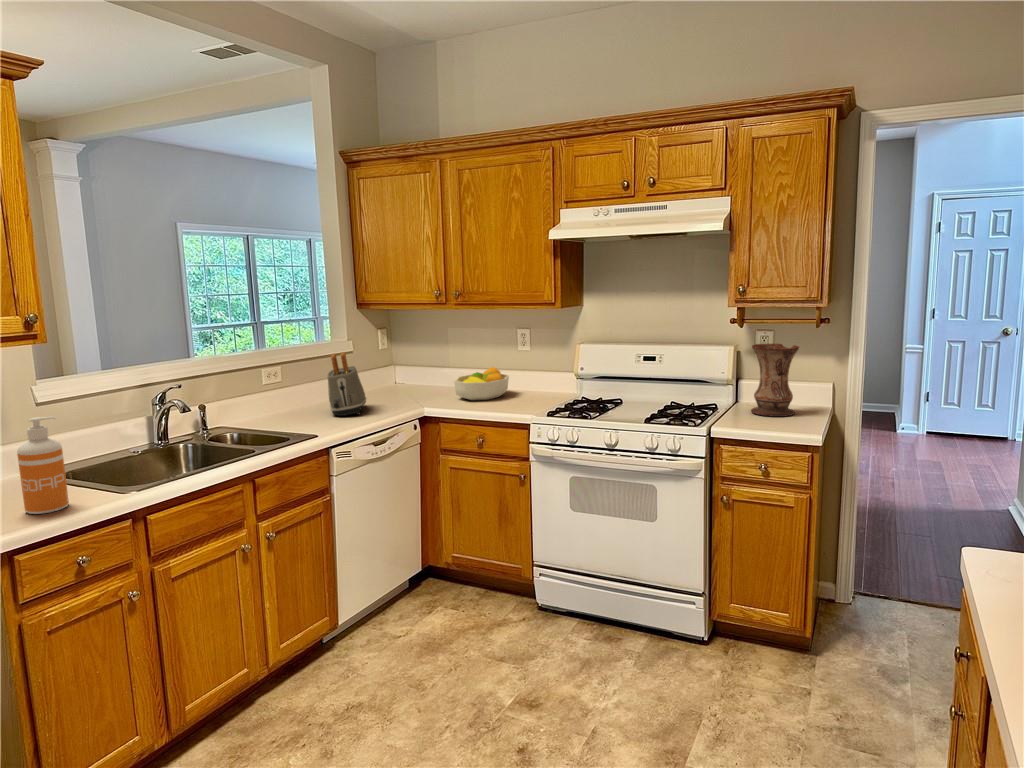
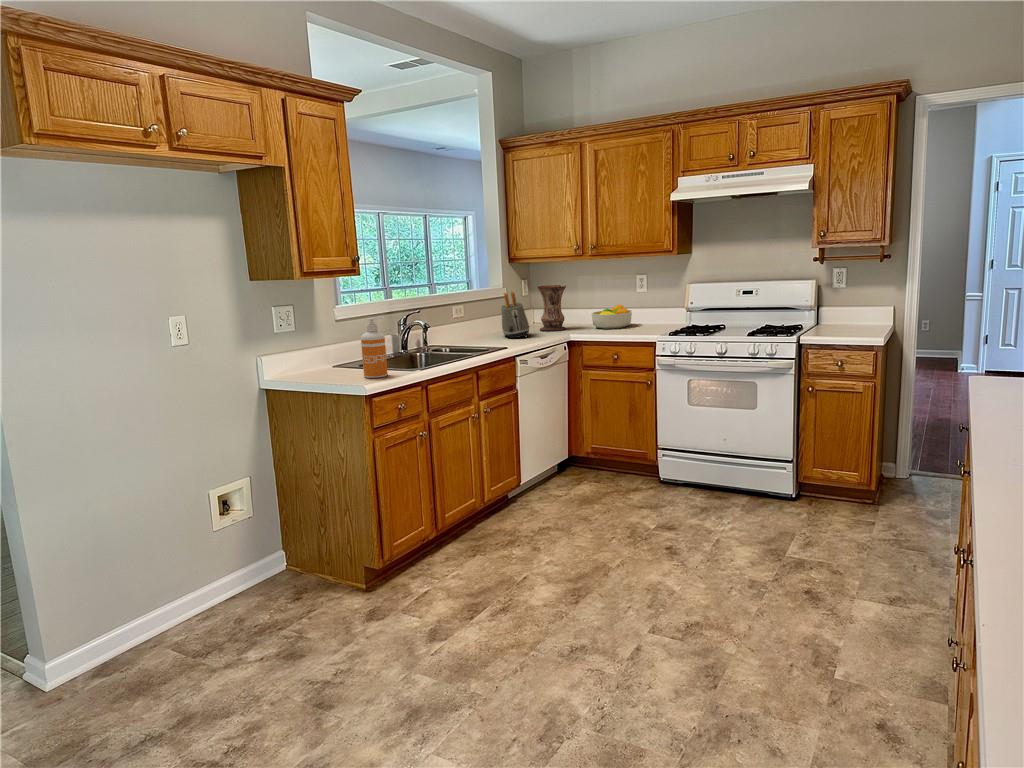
vase: present [751,344,799,417] -> present [538,285,566,331]

